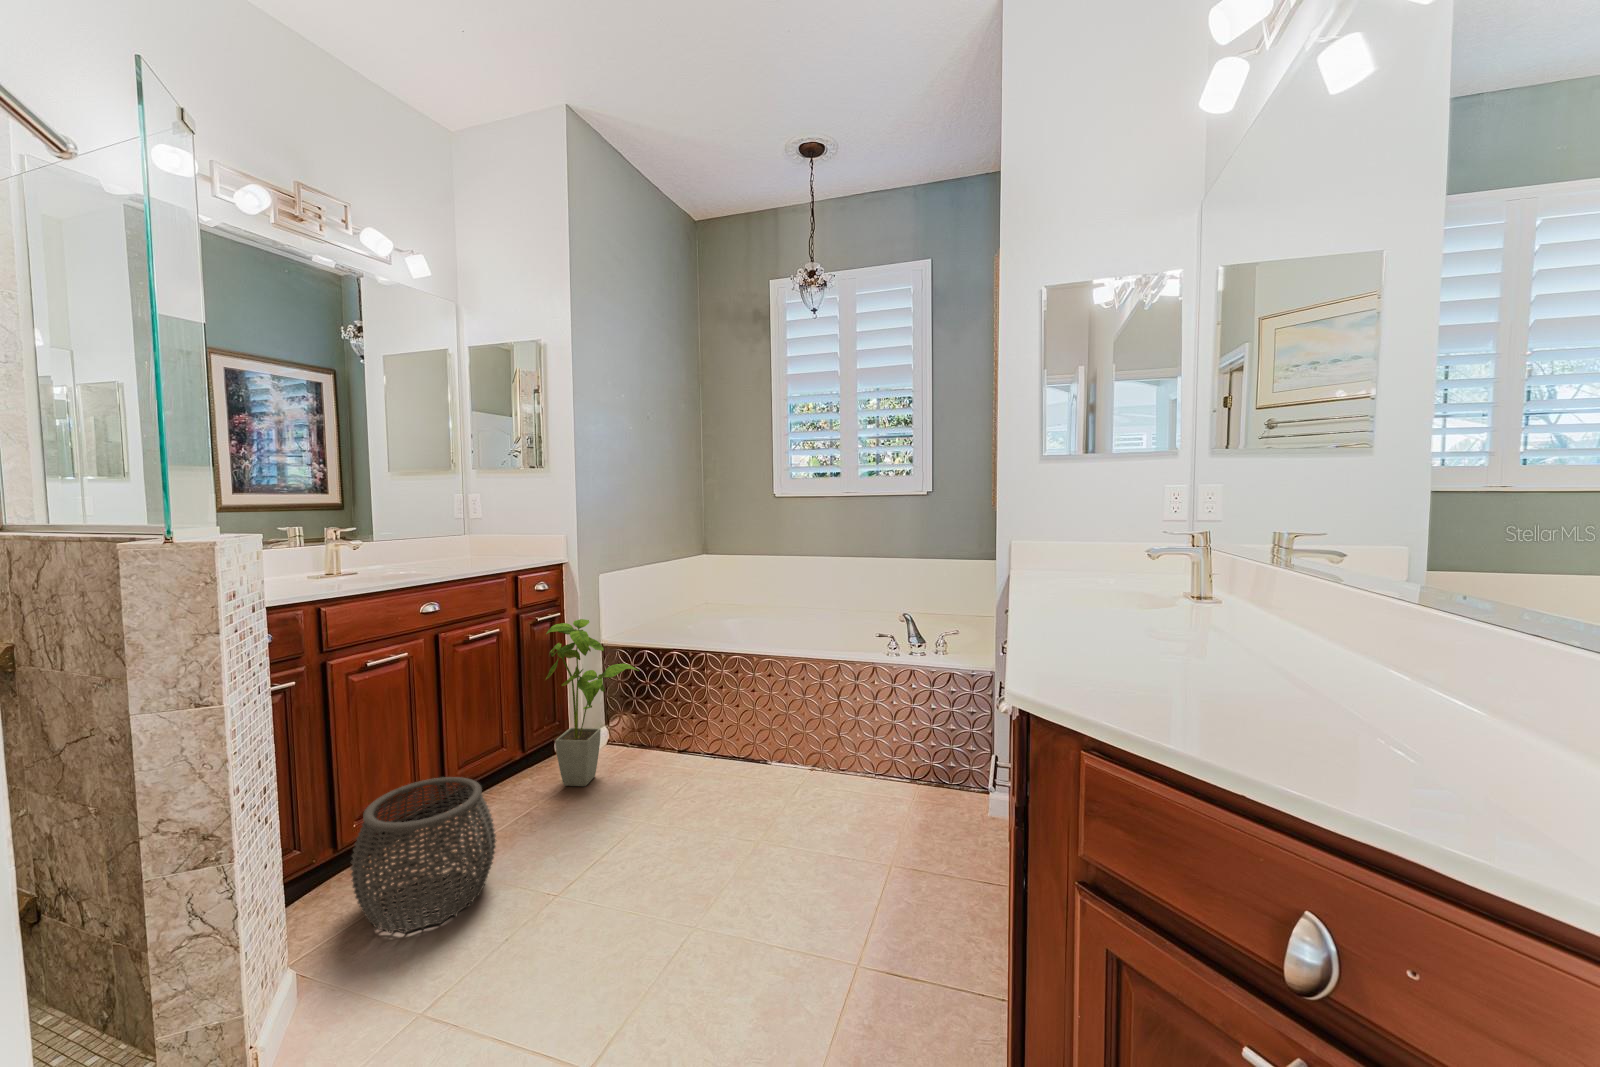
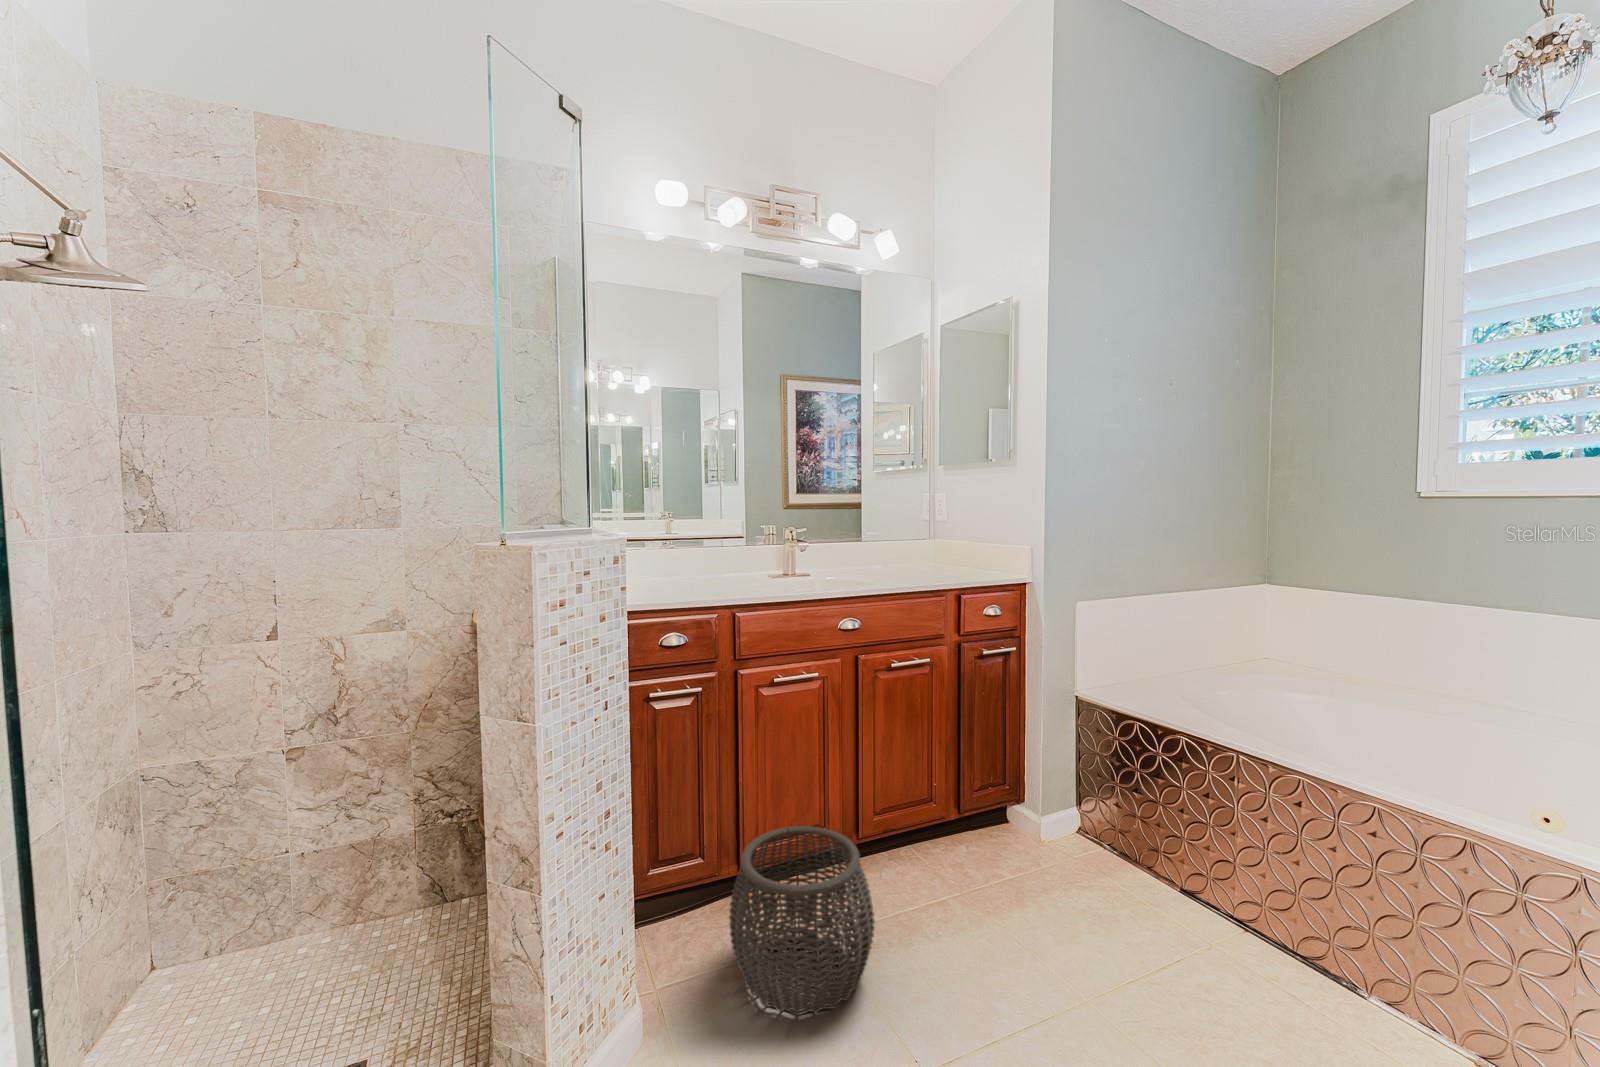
house plant: present [545,619,639,786] -> none [978,662,1112,893]

